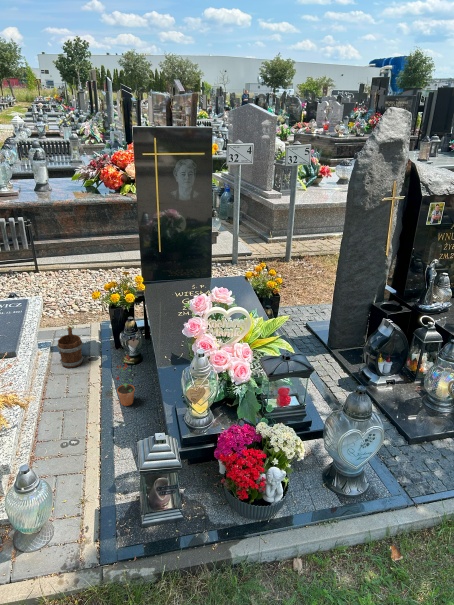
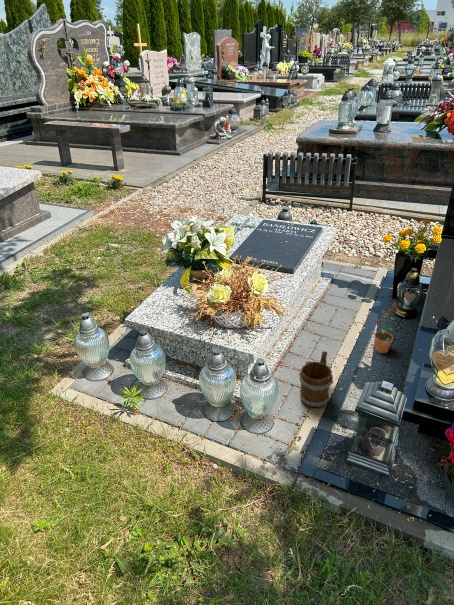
bucket: present [56,327,84,368] -> present [299,351,333,407]

